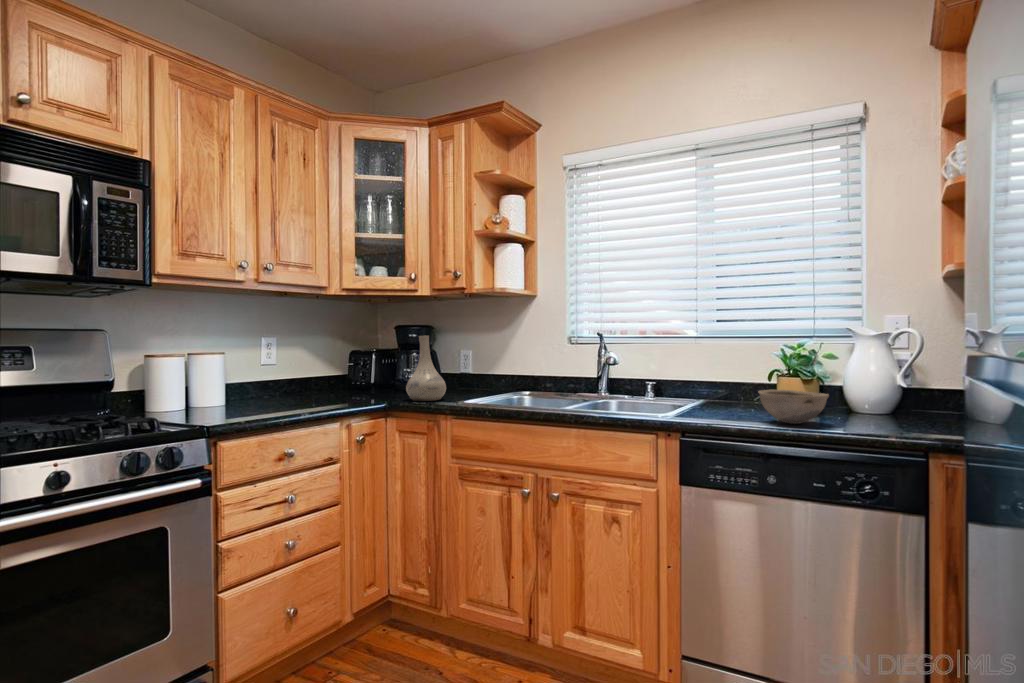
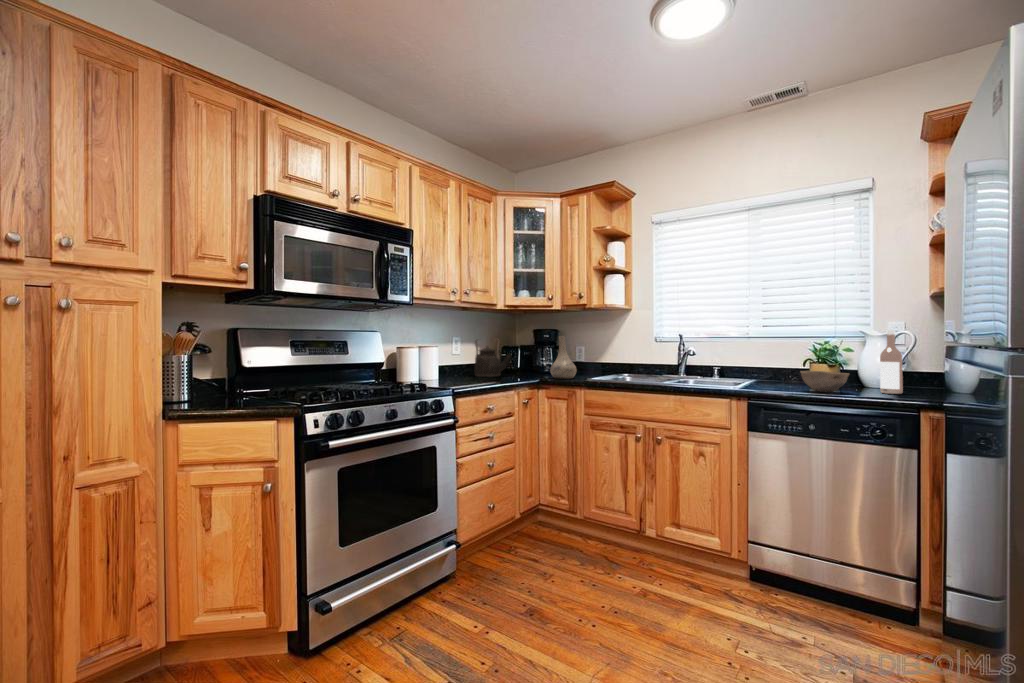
wine bottle: none [873,327,905,426] -> present [880,330,903,394]
kettle: none [294,340,351,398] -> present [474,340,511,377]

